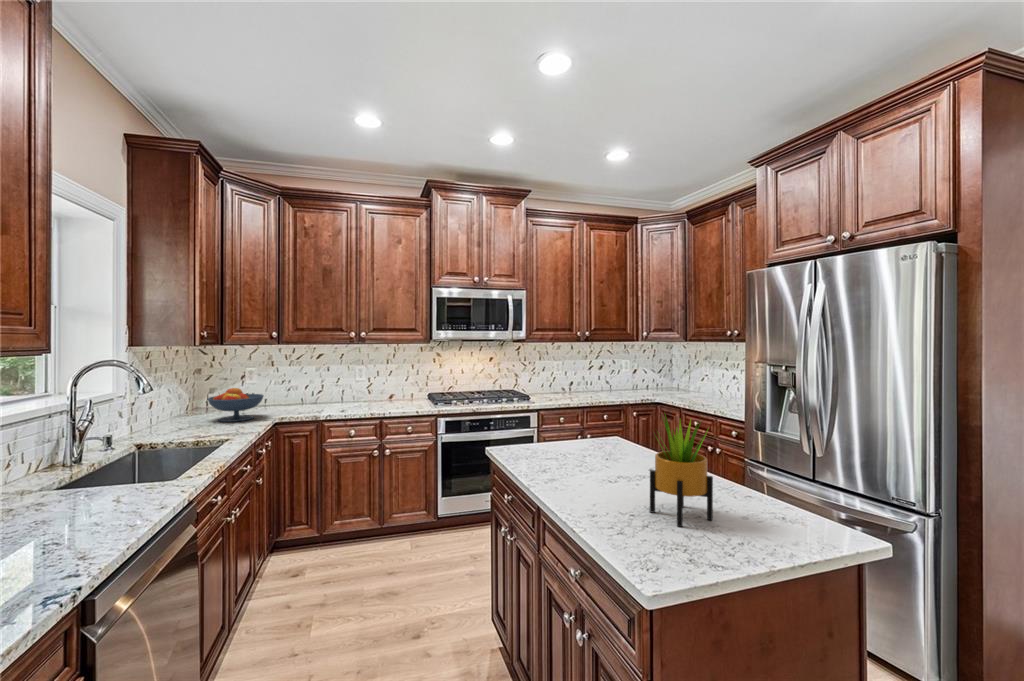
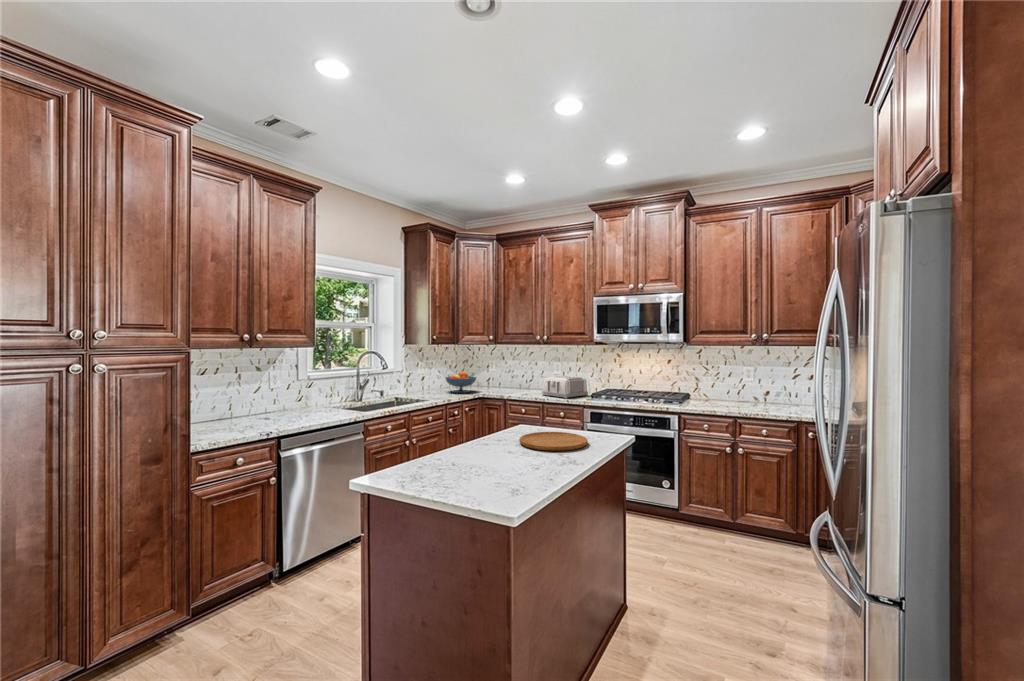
toaster: none [368,382,418,410] -> present [542,376,588,399]
potted plant: present [650,415,713,527] -> none [440,397,487,481]
cutting board: none [561,443,642,468] -> present [519,432,588,451]

